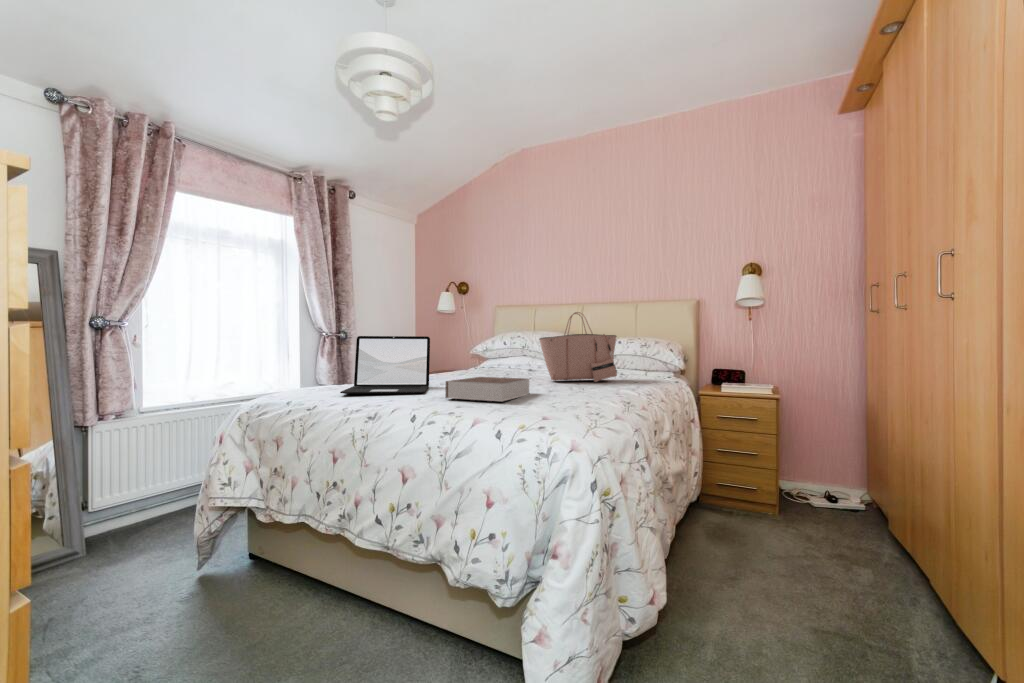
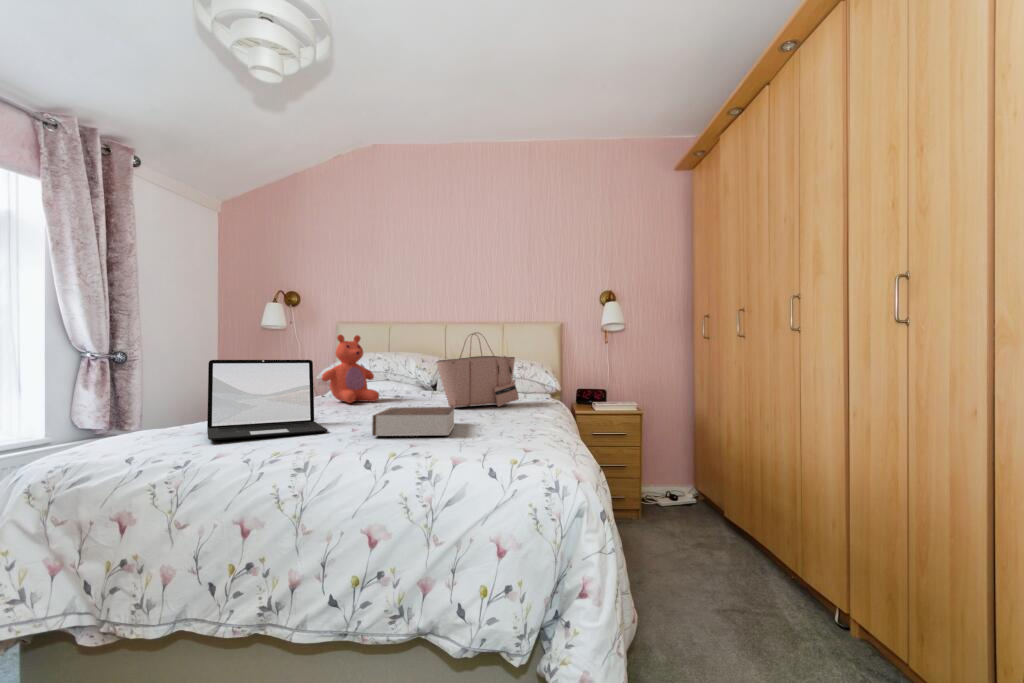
teddy bear: none [461,317,506,374] -> present [322,335,379,403]

